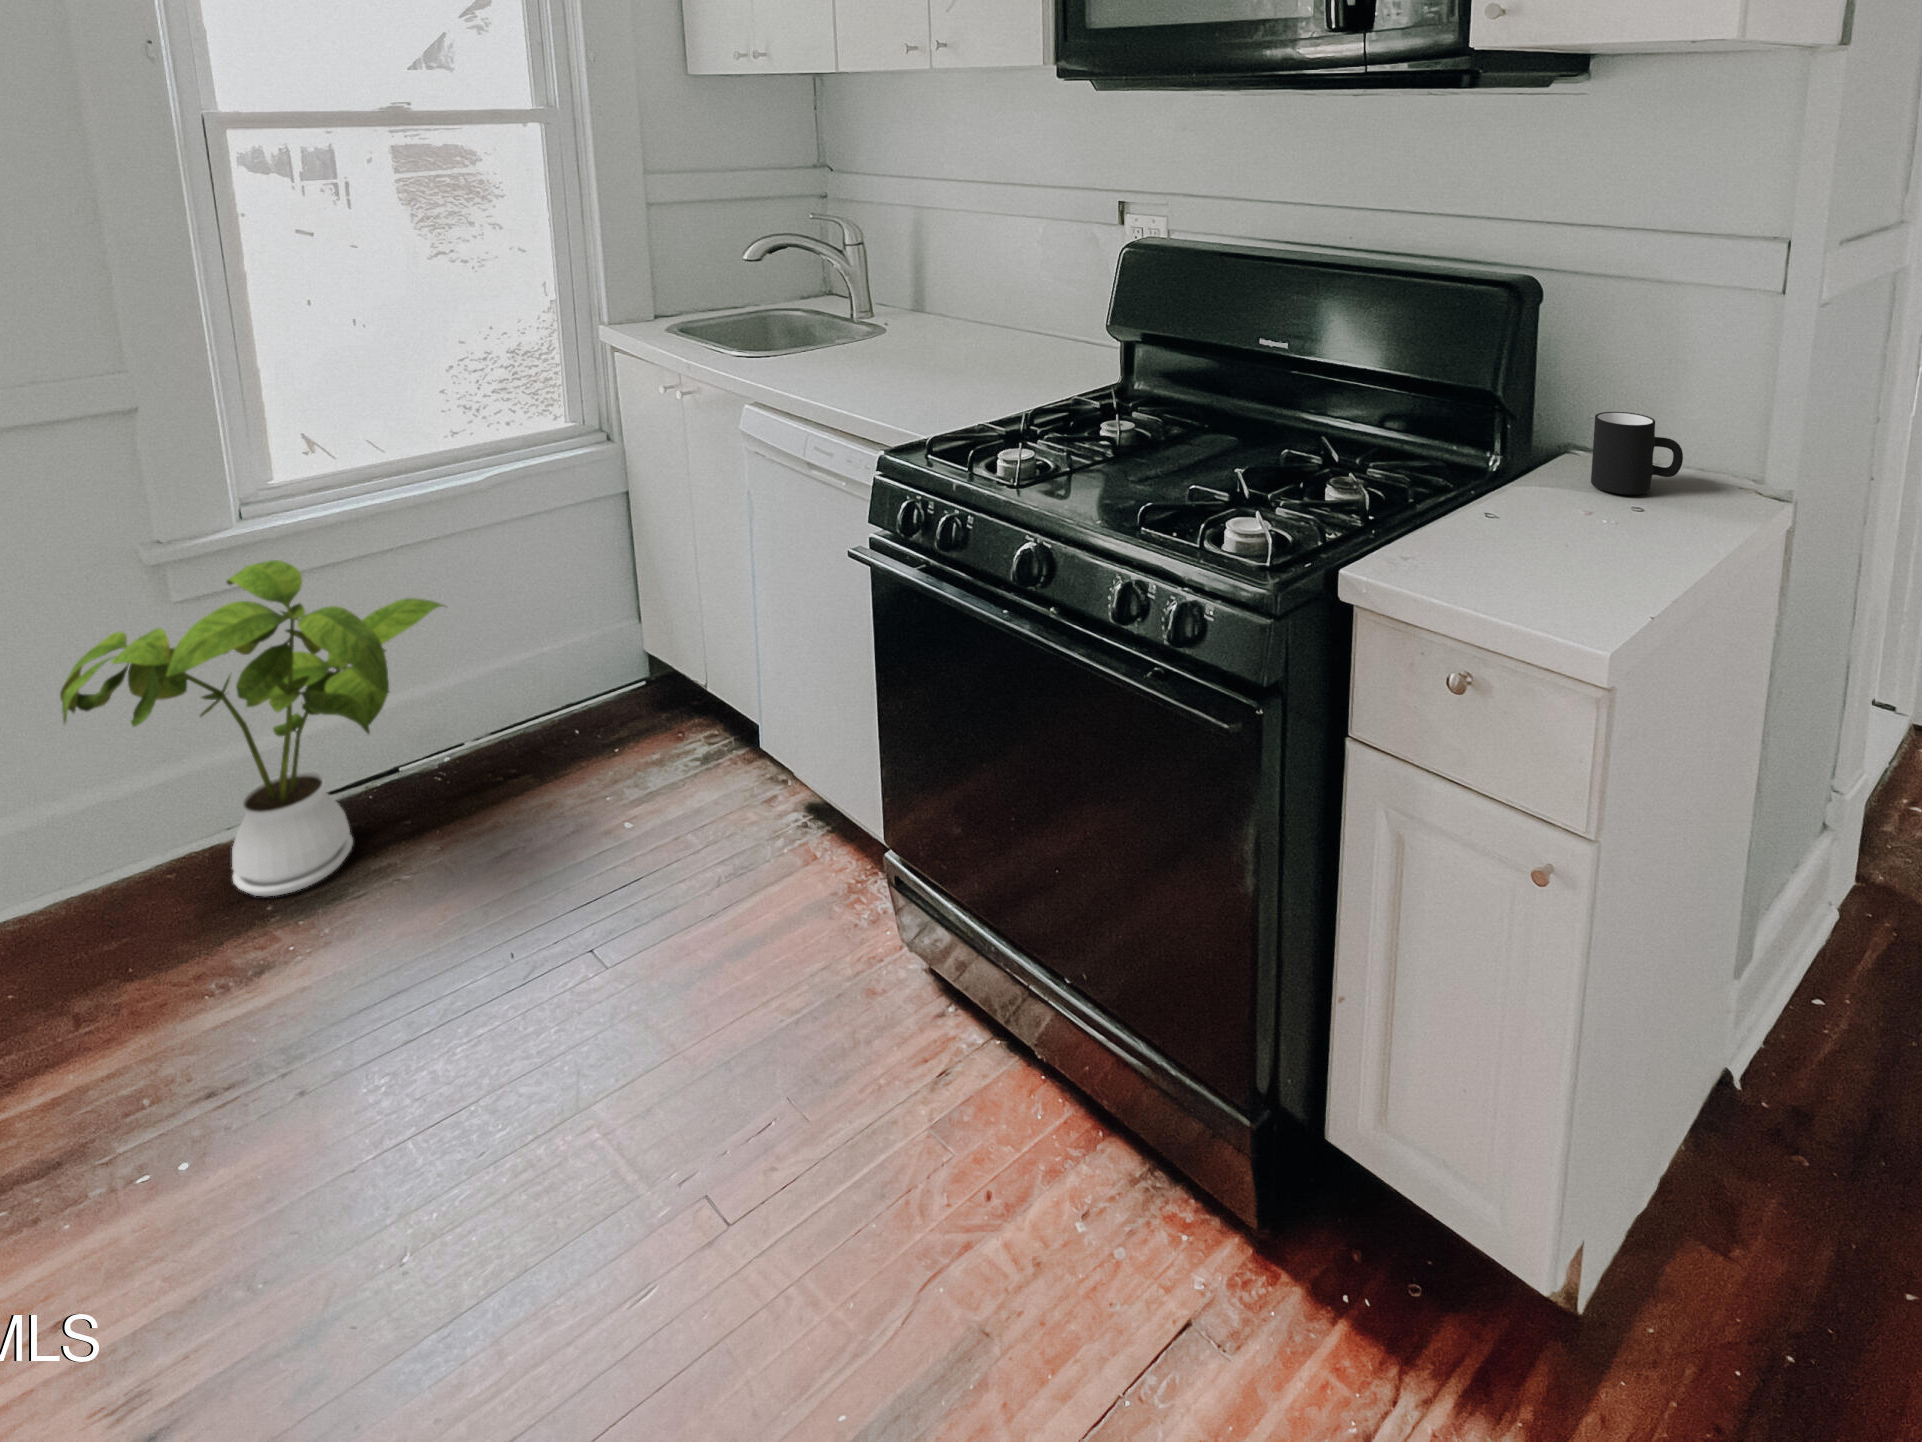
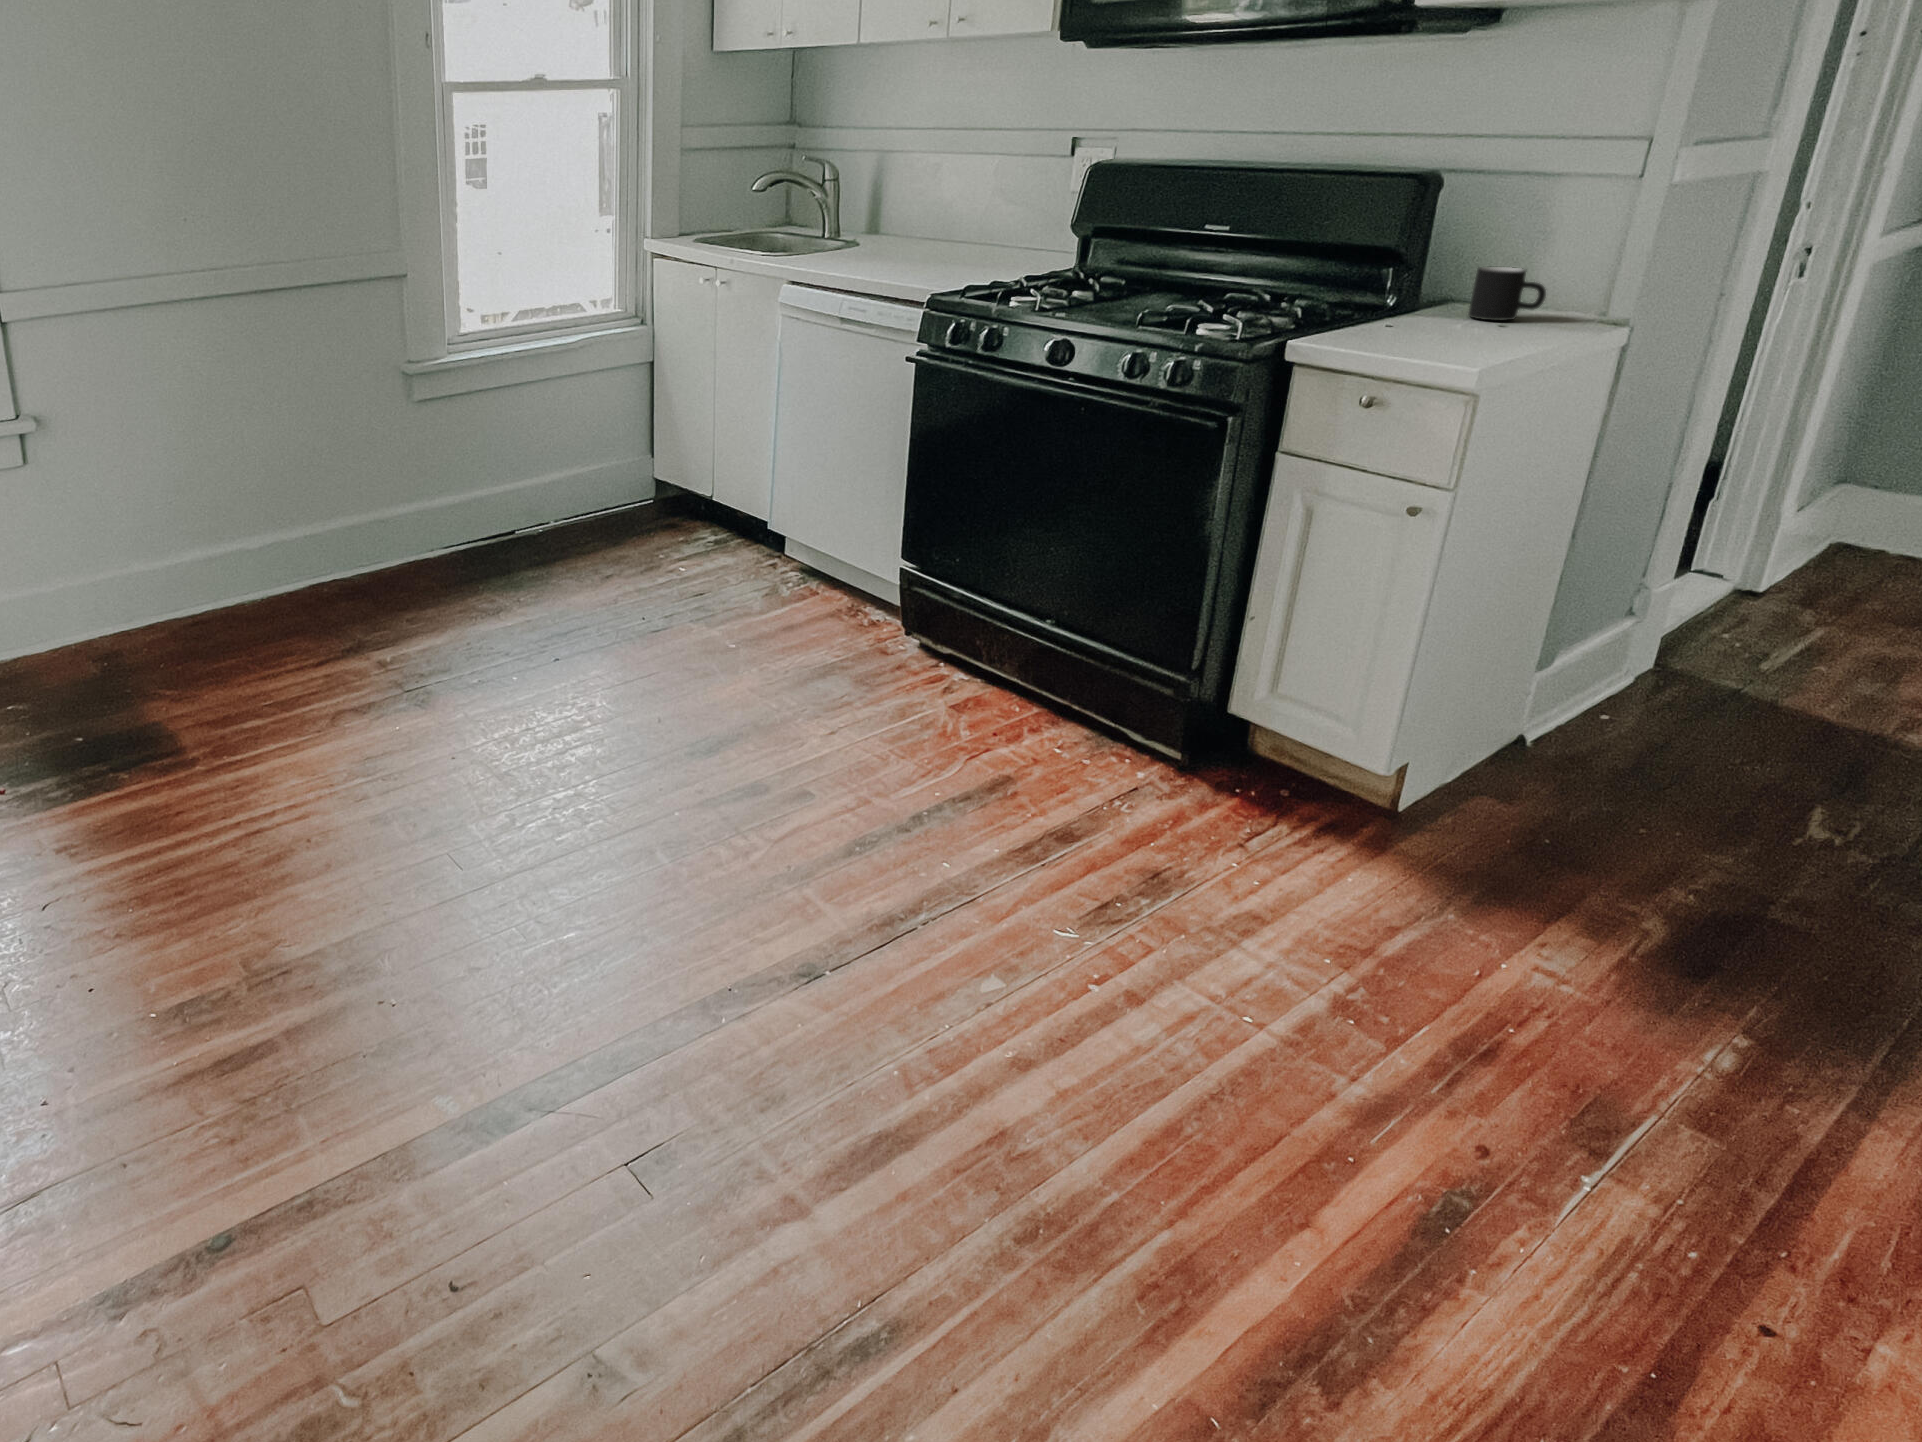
house plant: present [60,560,447,896] -> none [378,367,579,579]

